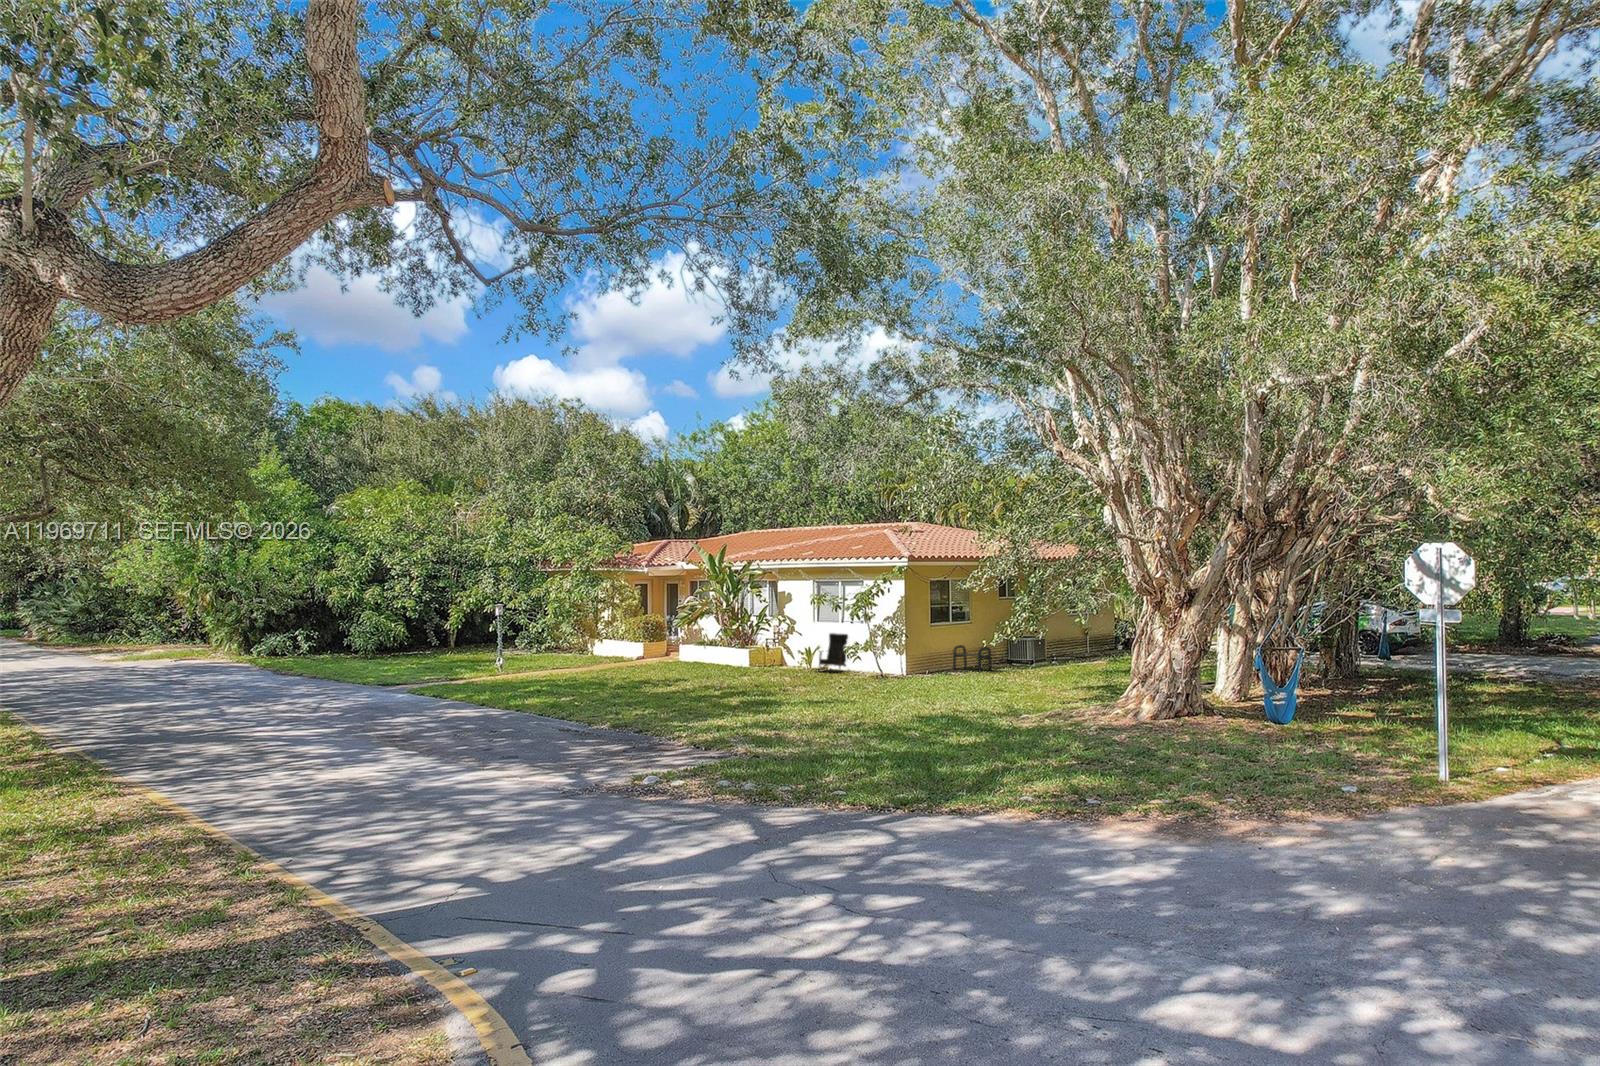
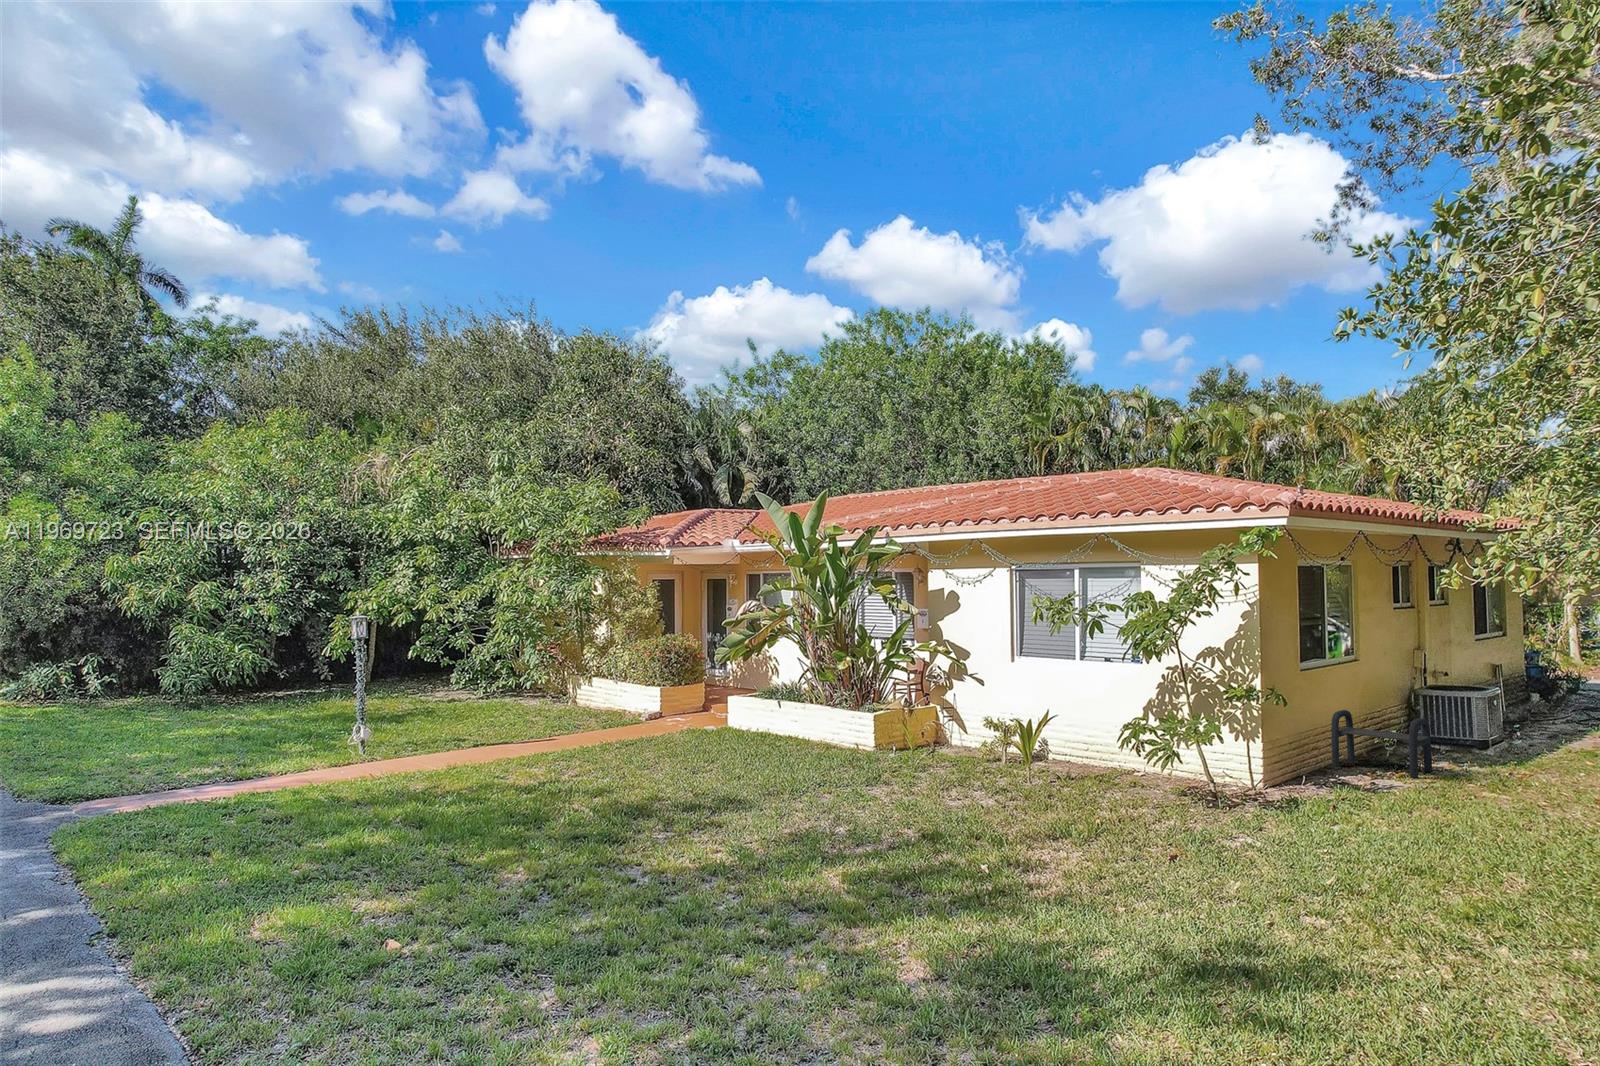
lounge chair: present [819,633,848,671] -> none [1031,683,1102,776]

